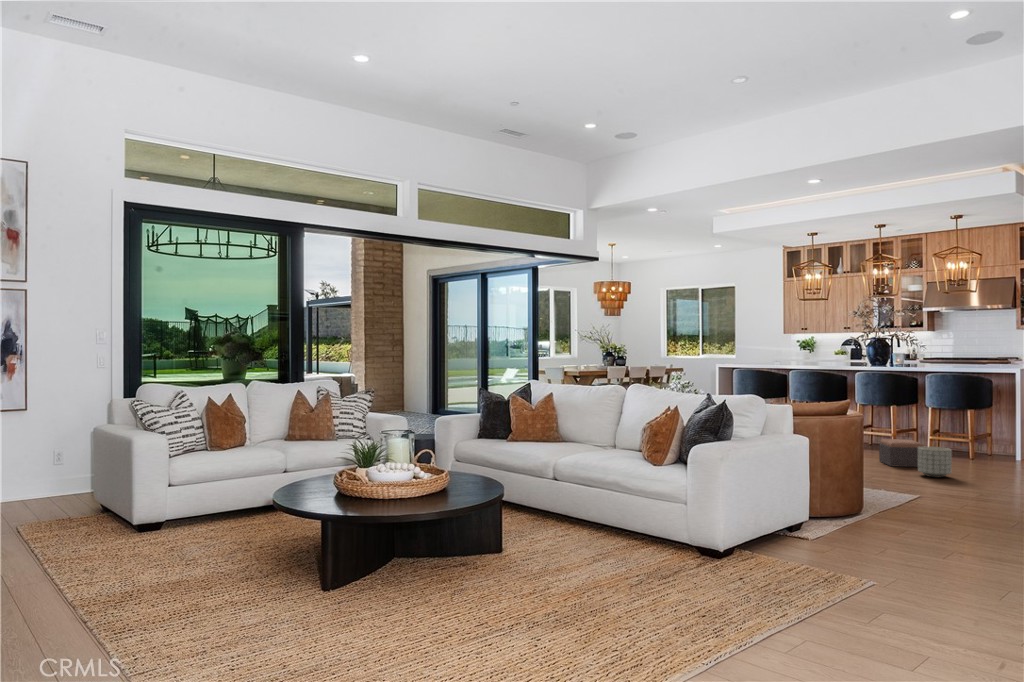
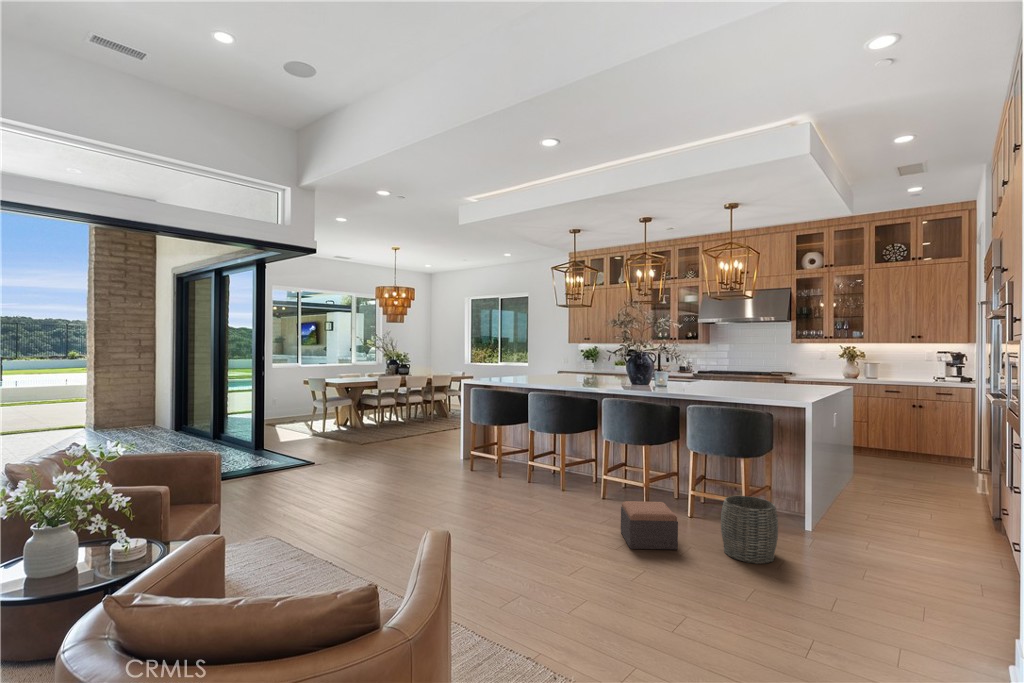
woven basket: none [956,432,998,472] -> present [721,496,778,564]
planter: present [918,446,952,478] -> none [661,532,711,590]

